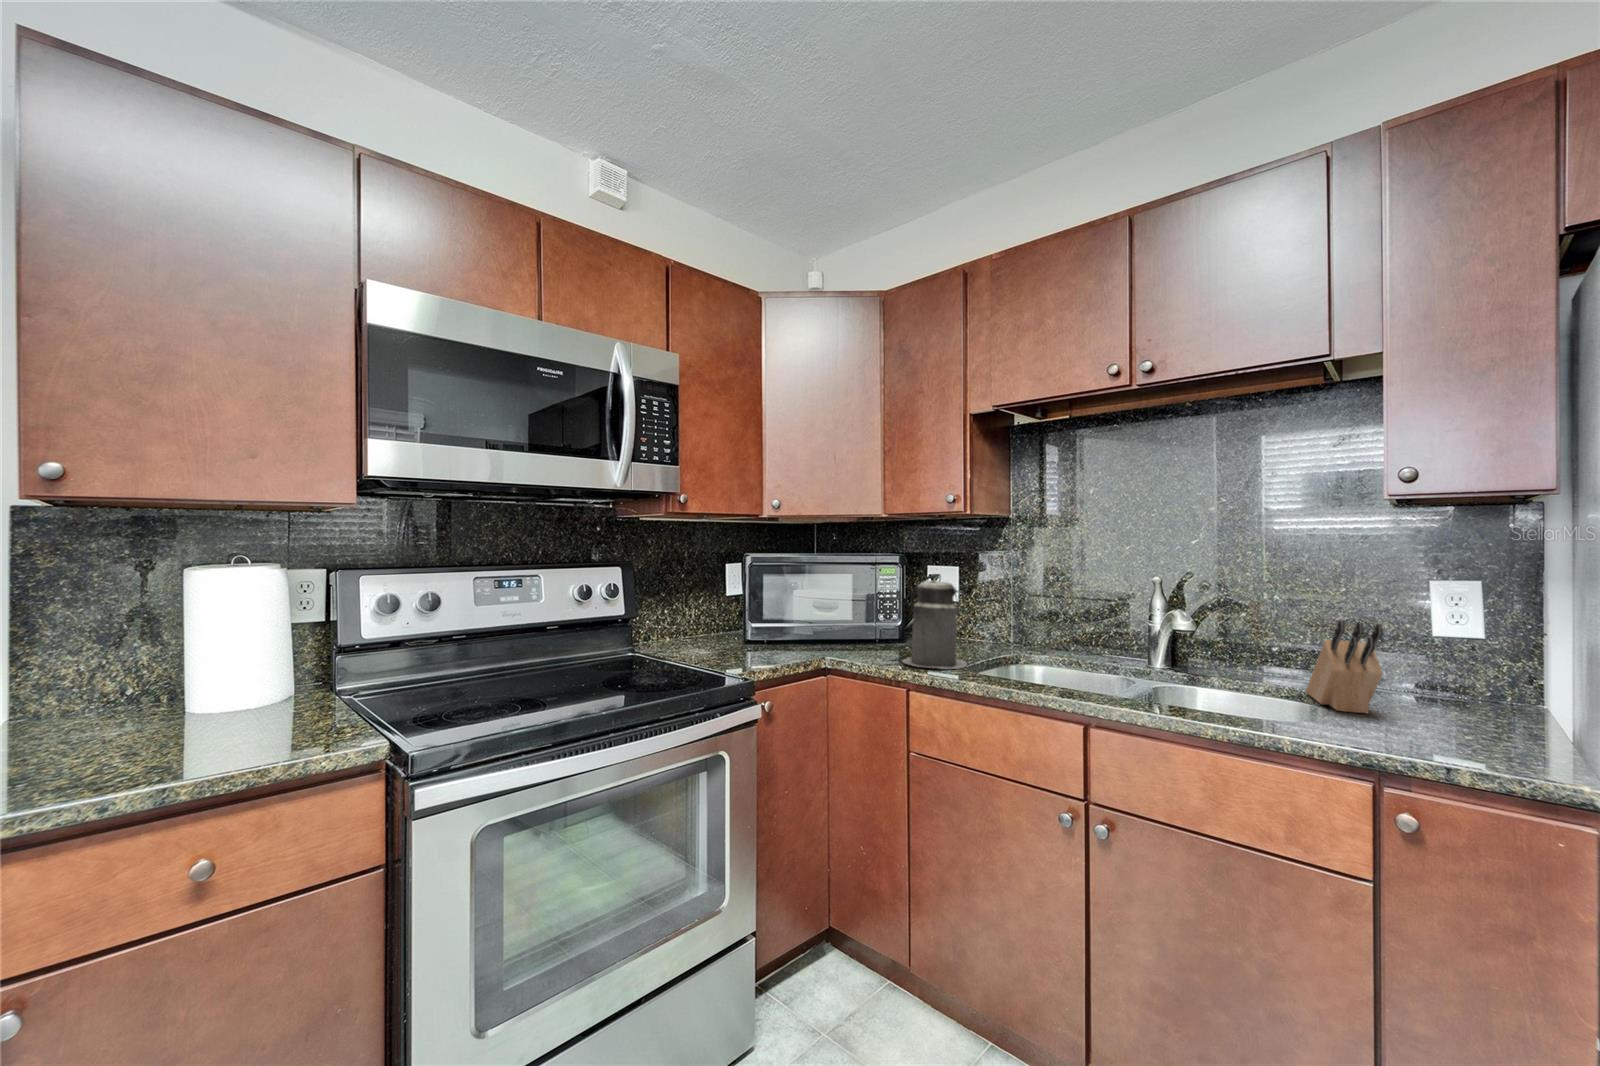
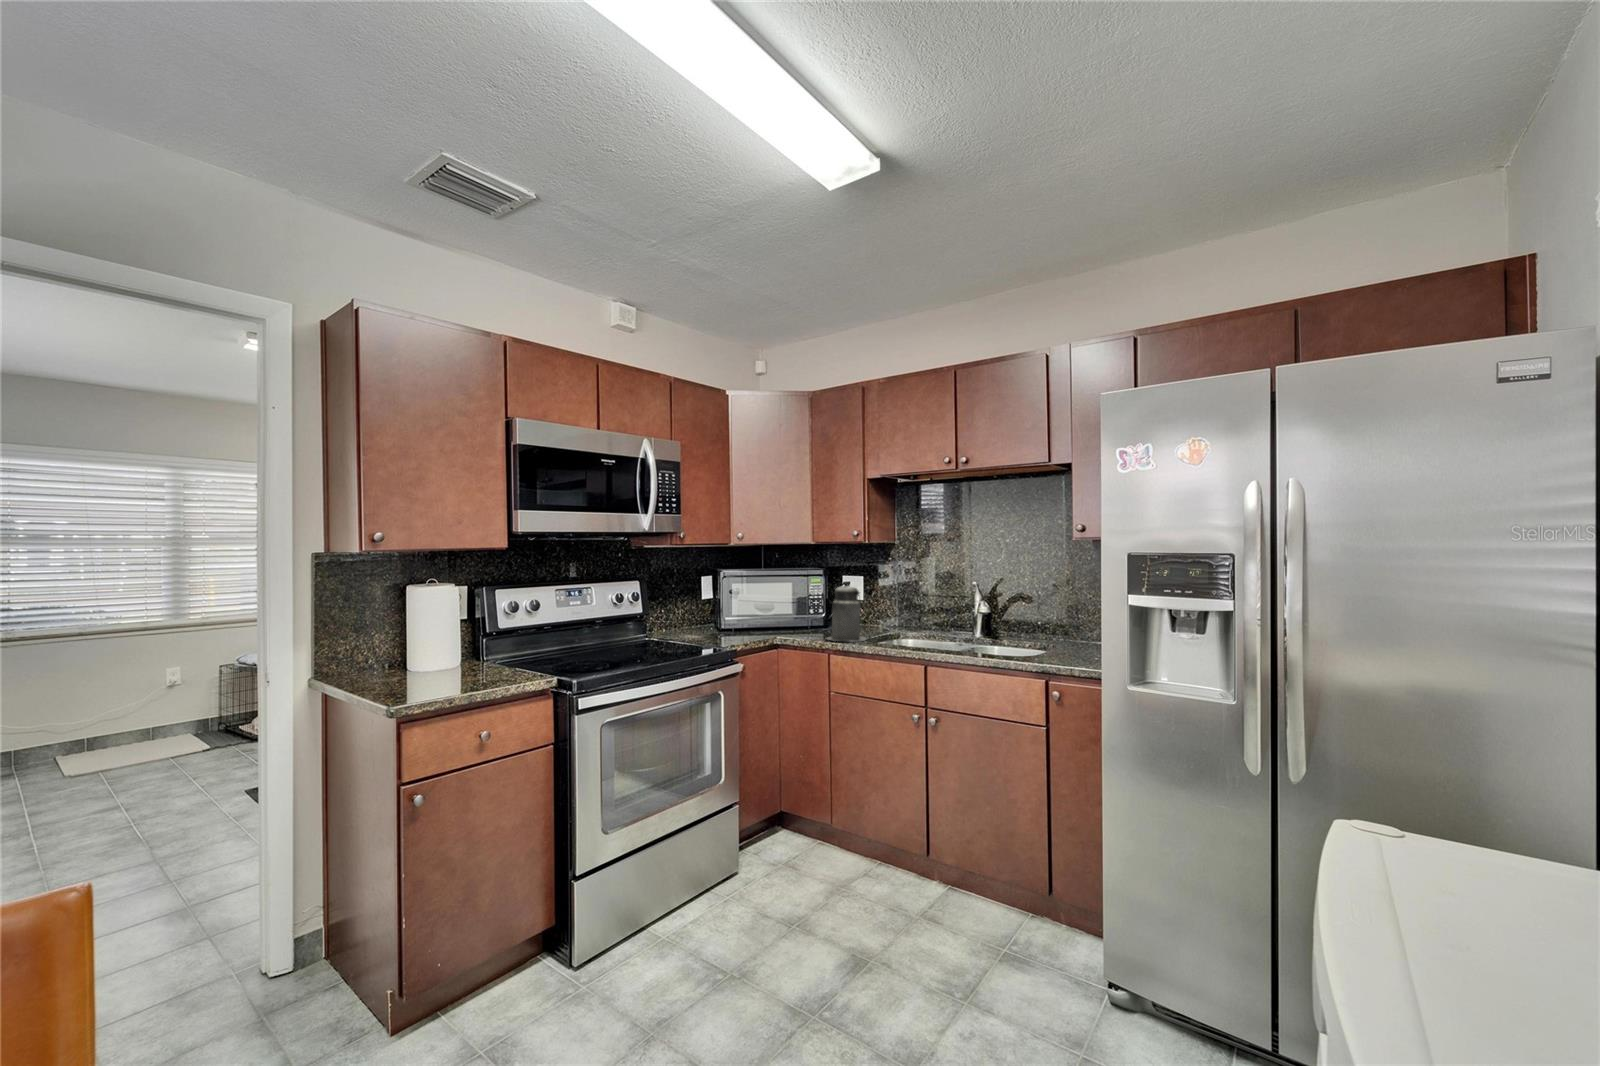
knife block: present [1306,621,1383,713] -> none [1053,604,1077,654]

